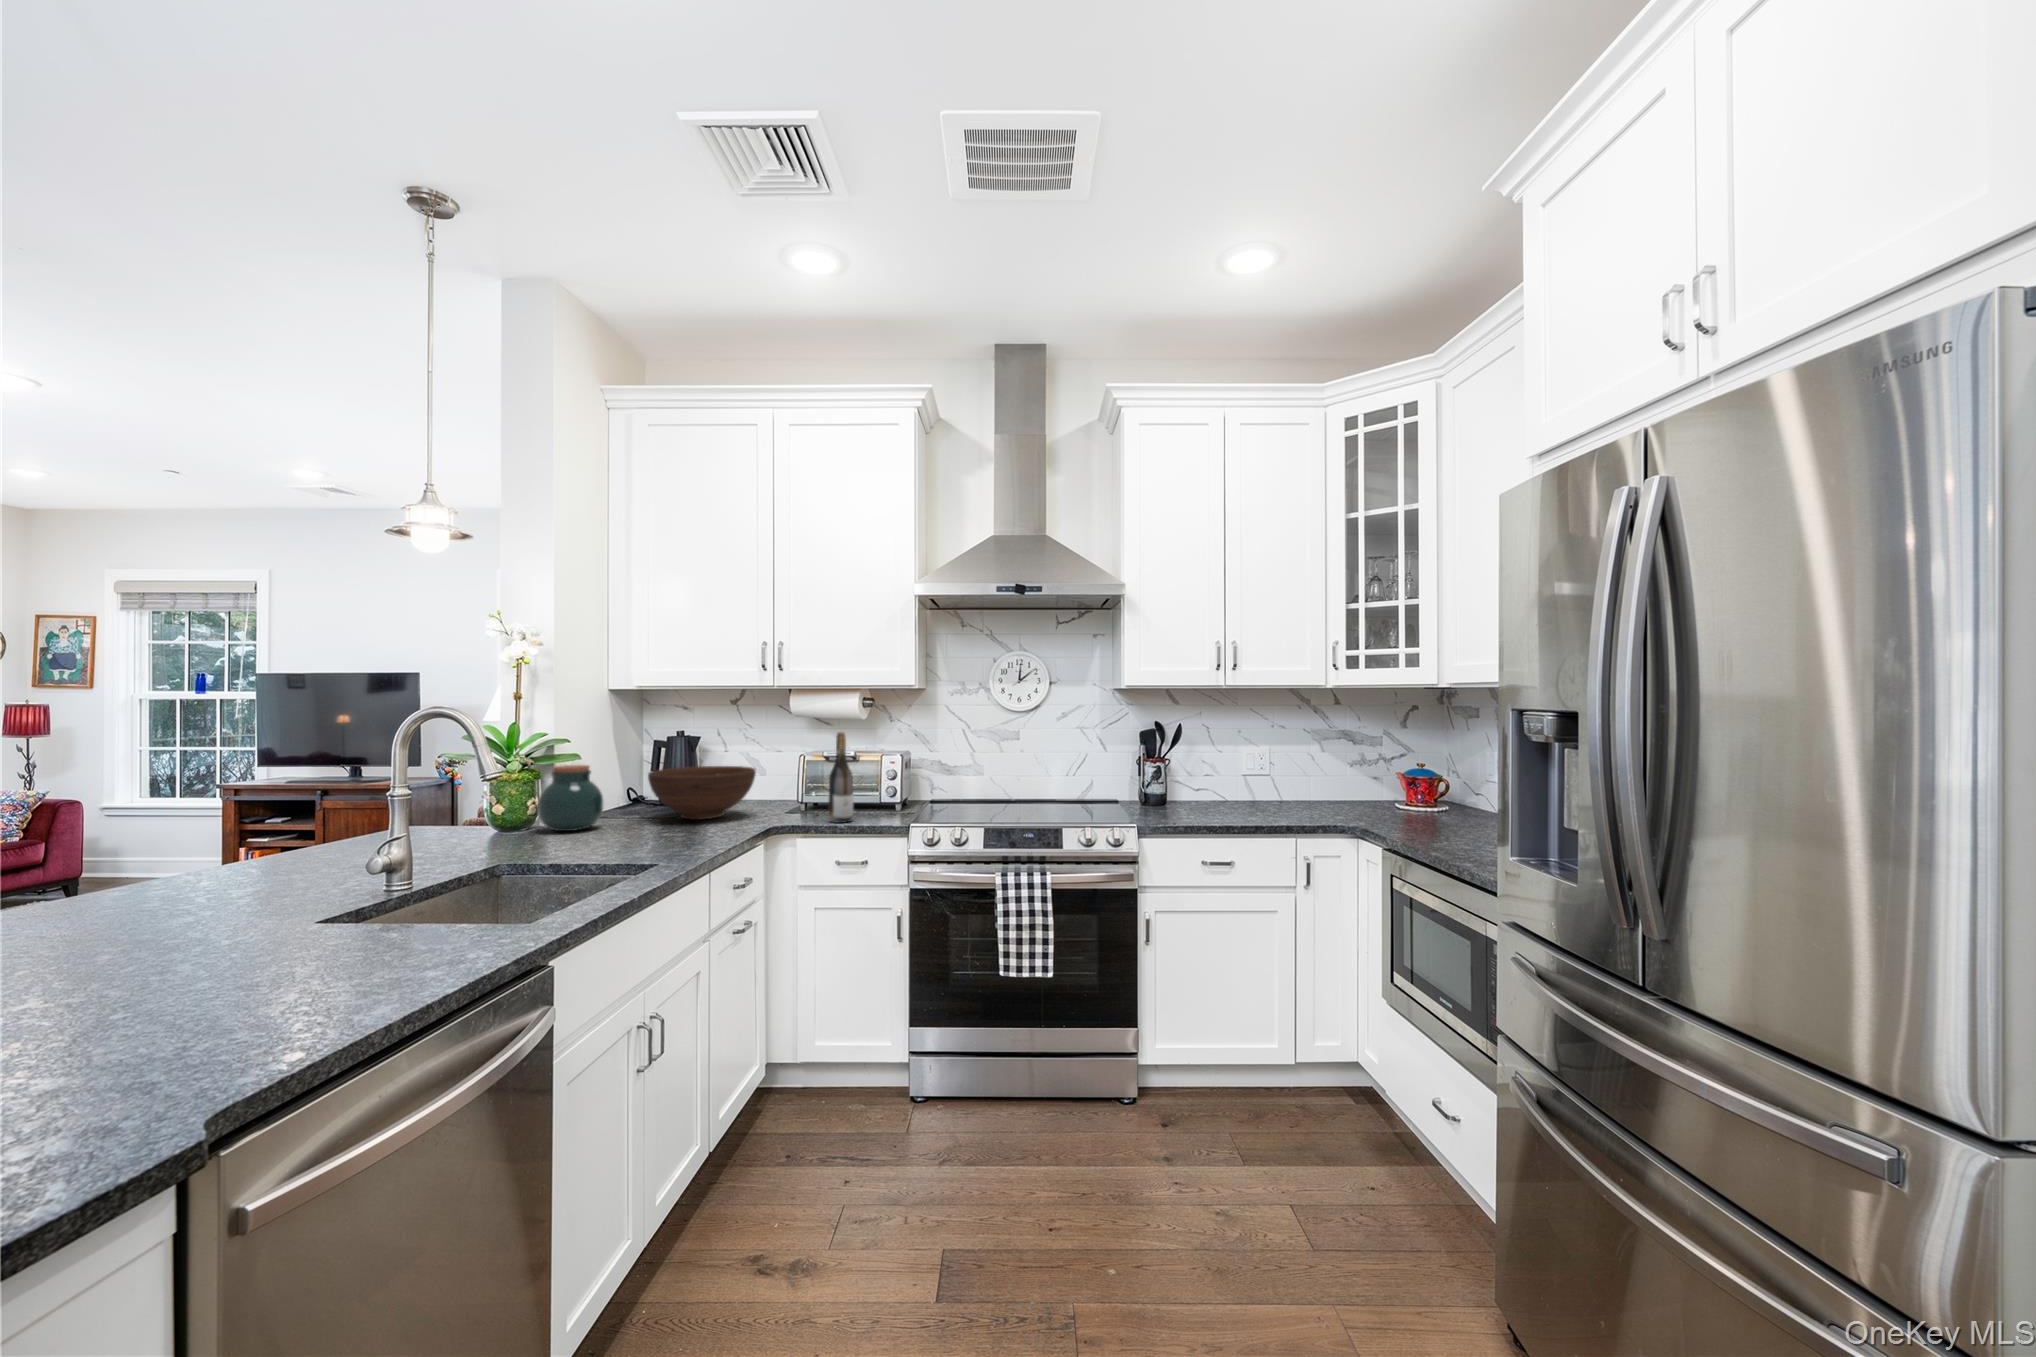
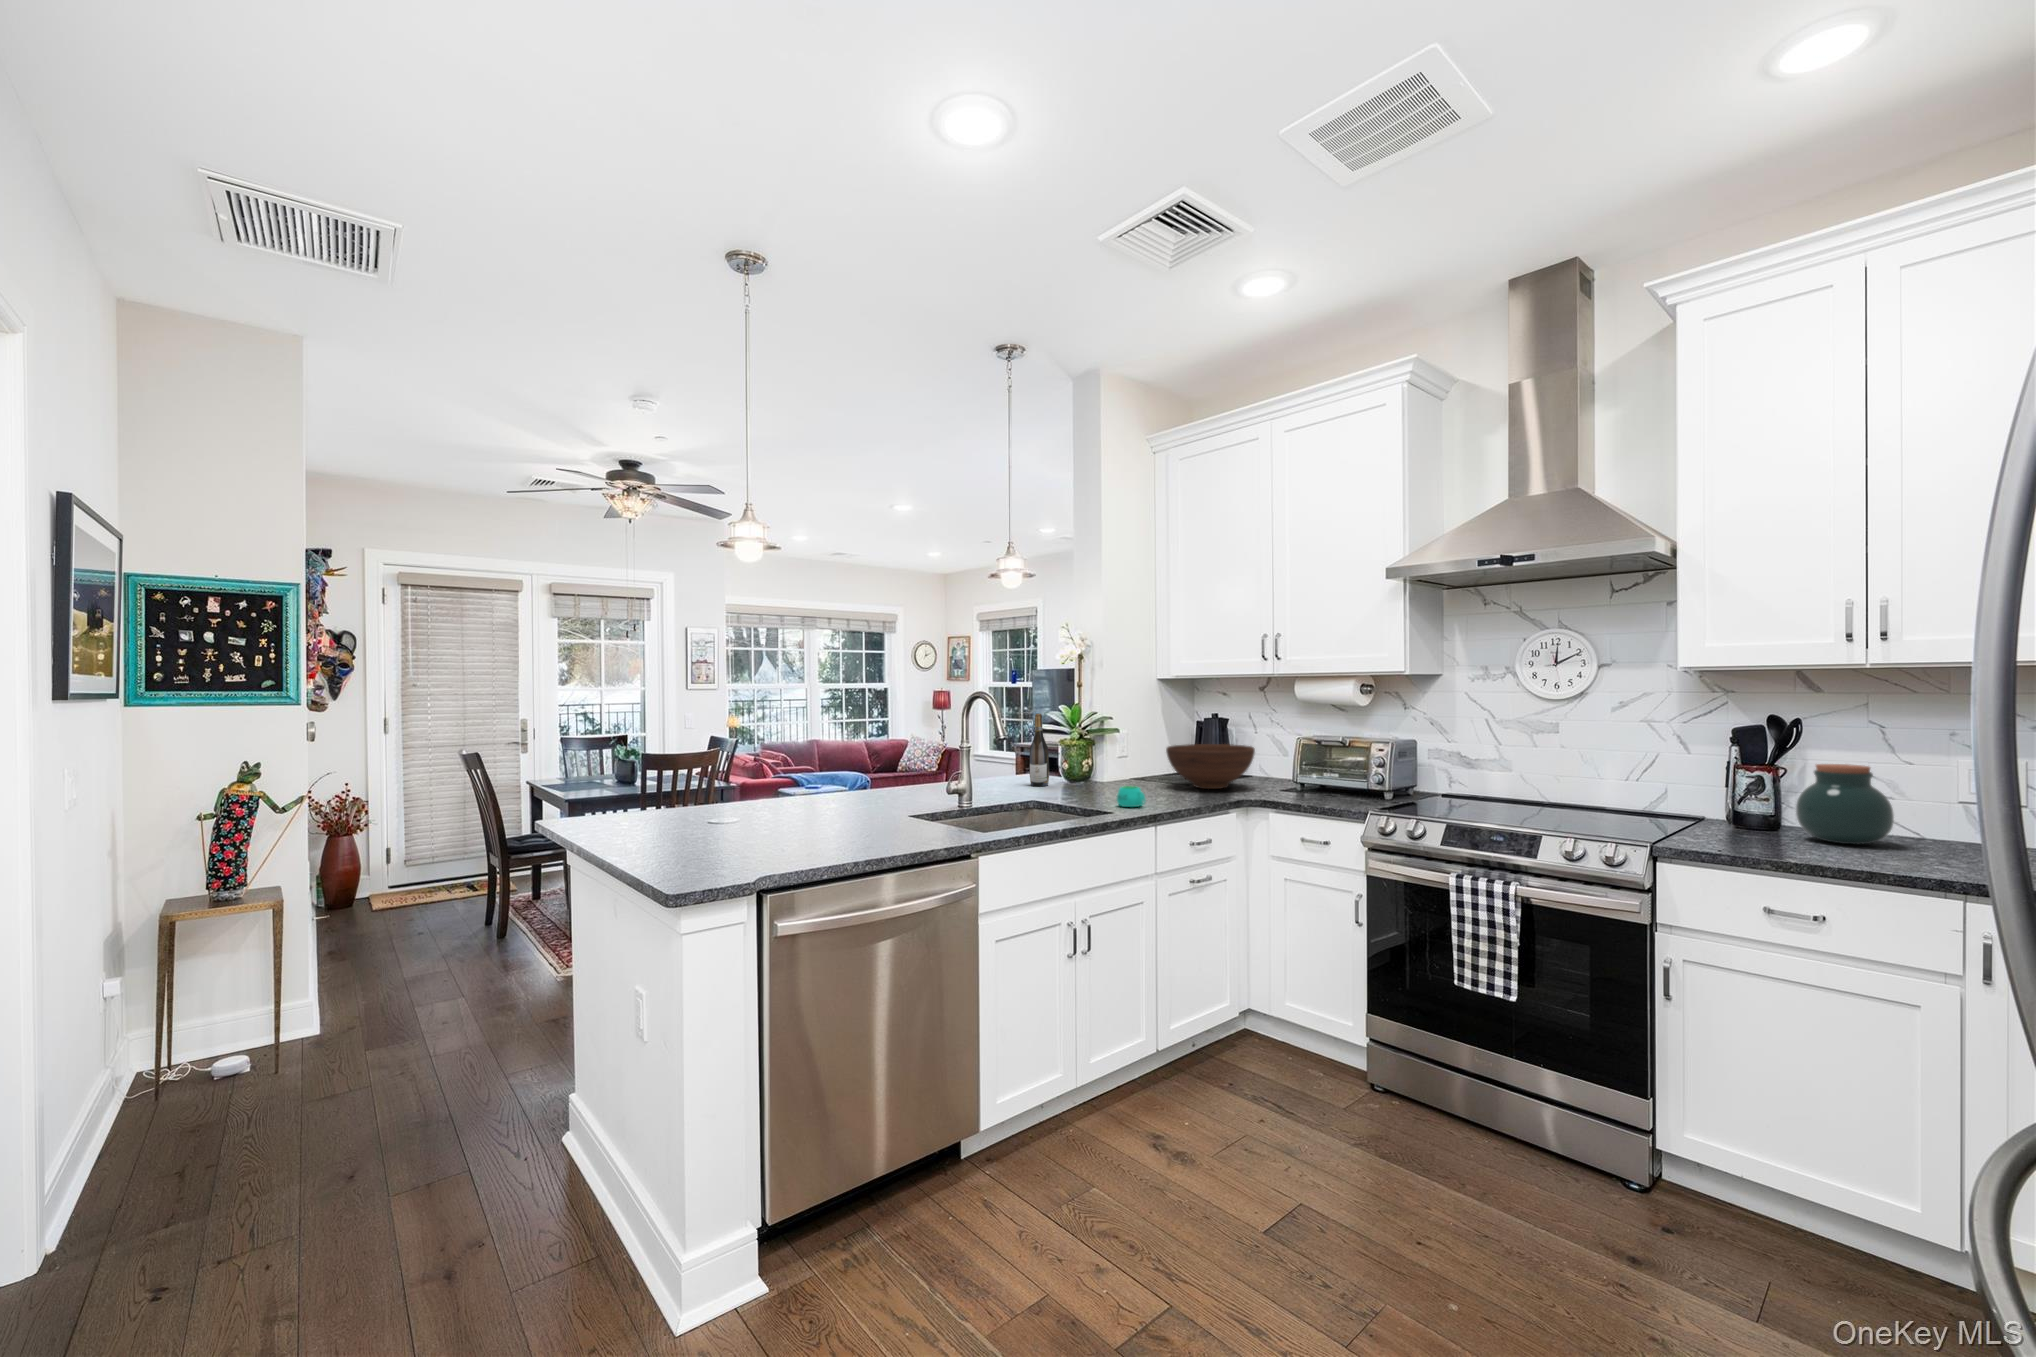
wine bottle: present [829,732,854,823] -> present [1029,713,1049,786]
jar: present [538,765,603,831] -> present [1796,764,1894,844]
mug: none [640,826,684,853] -> present [1117,786,1146,807]

